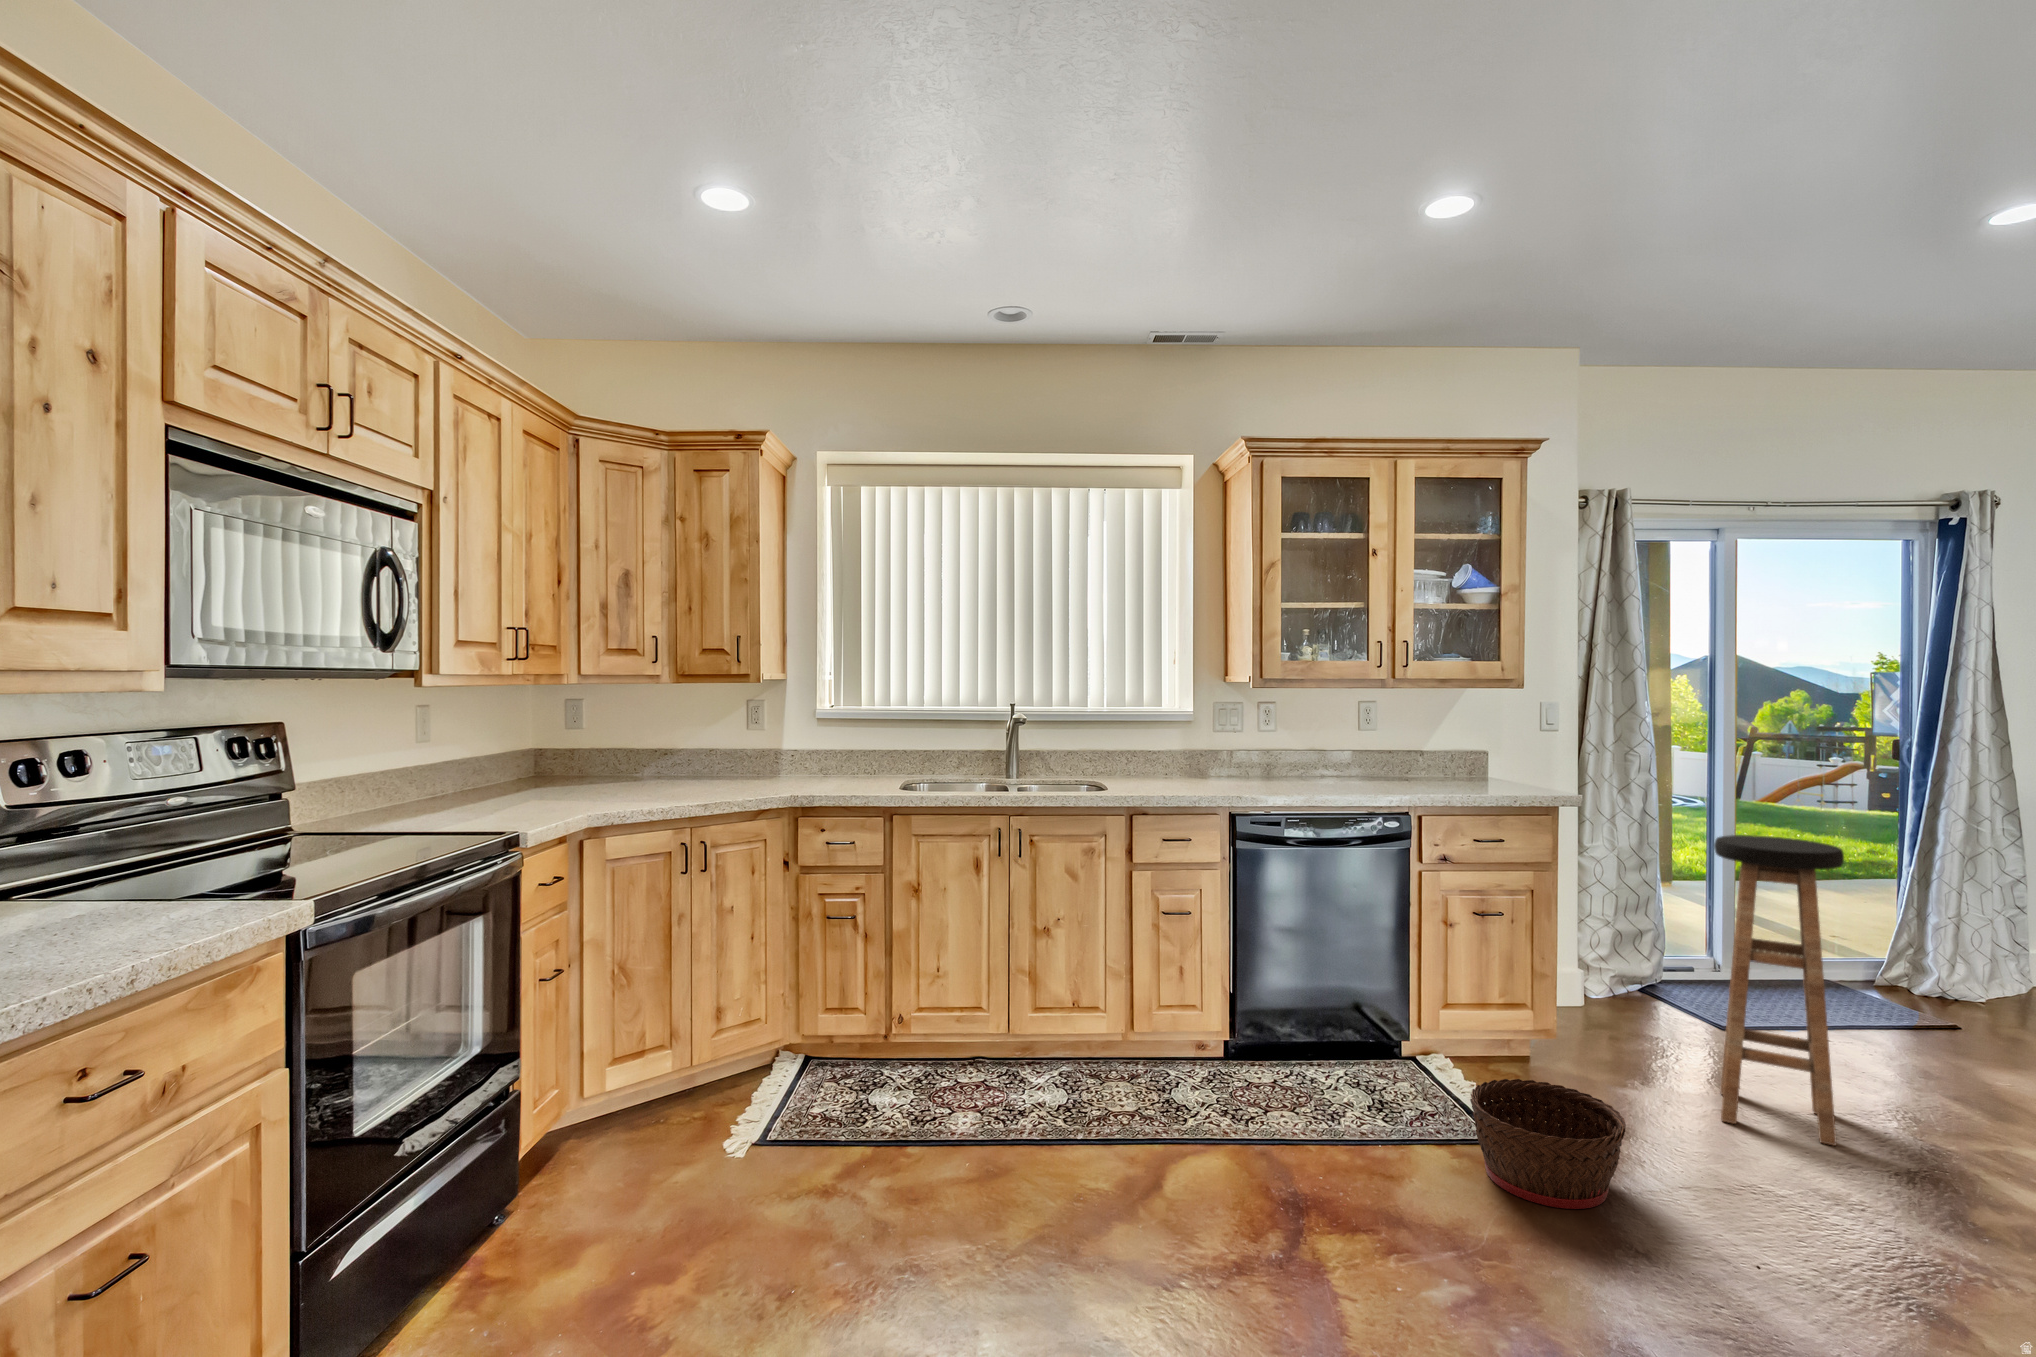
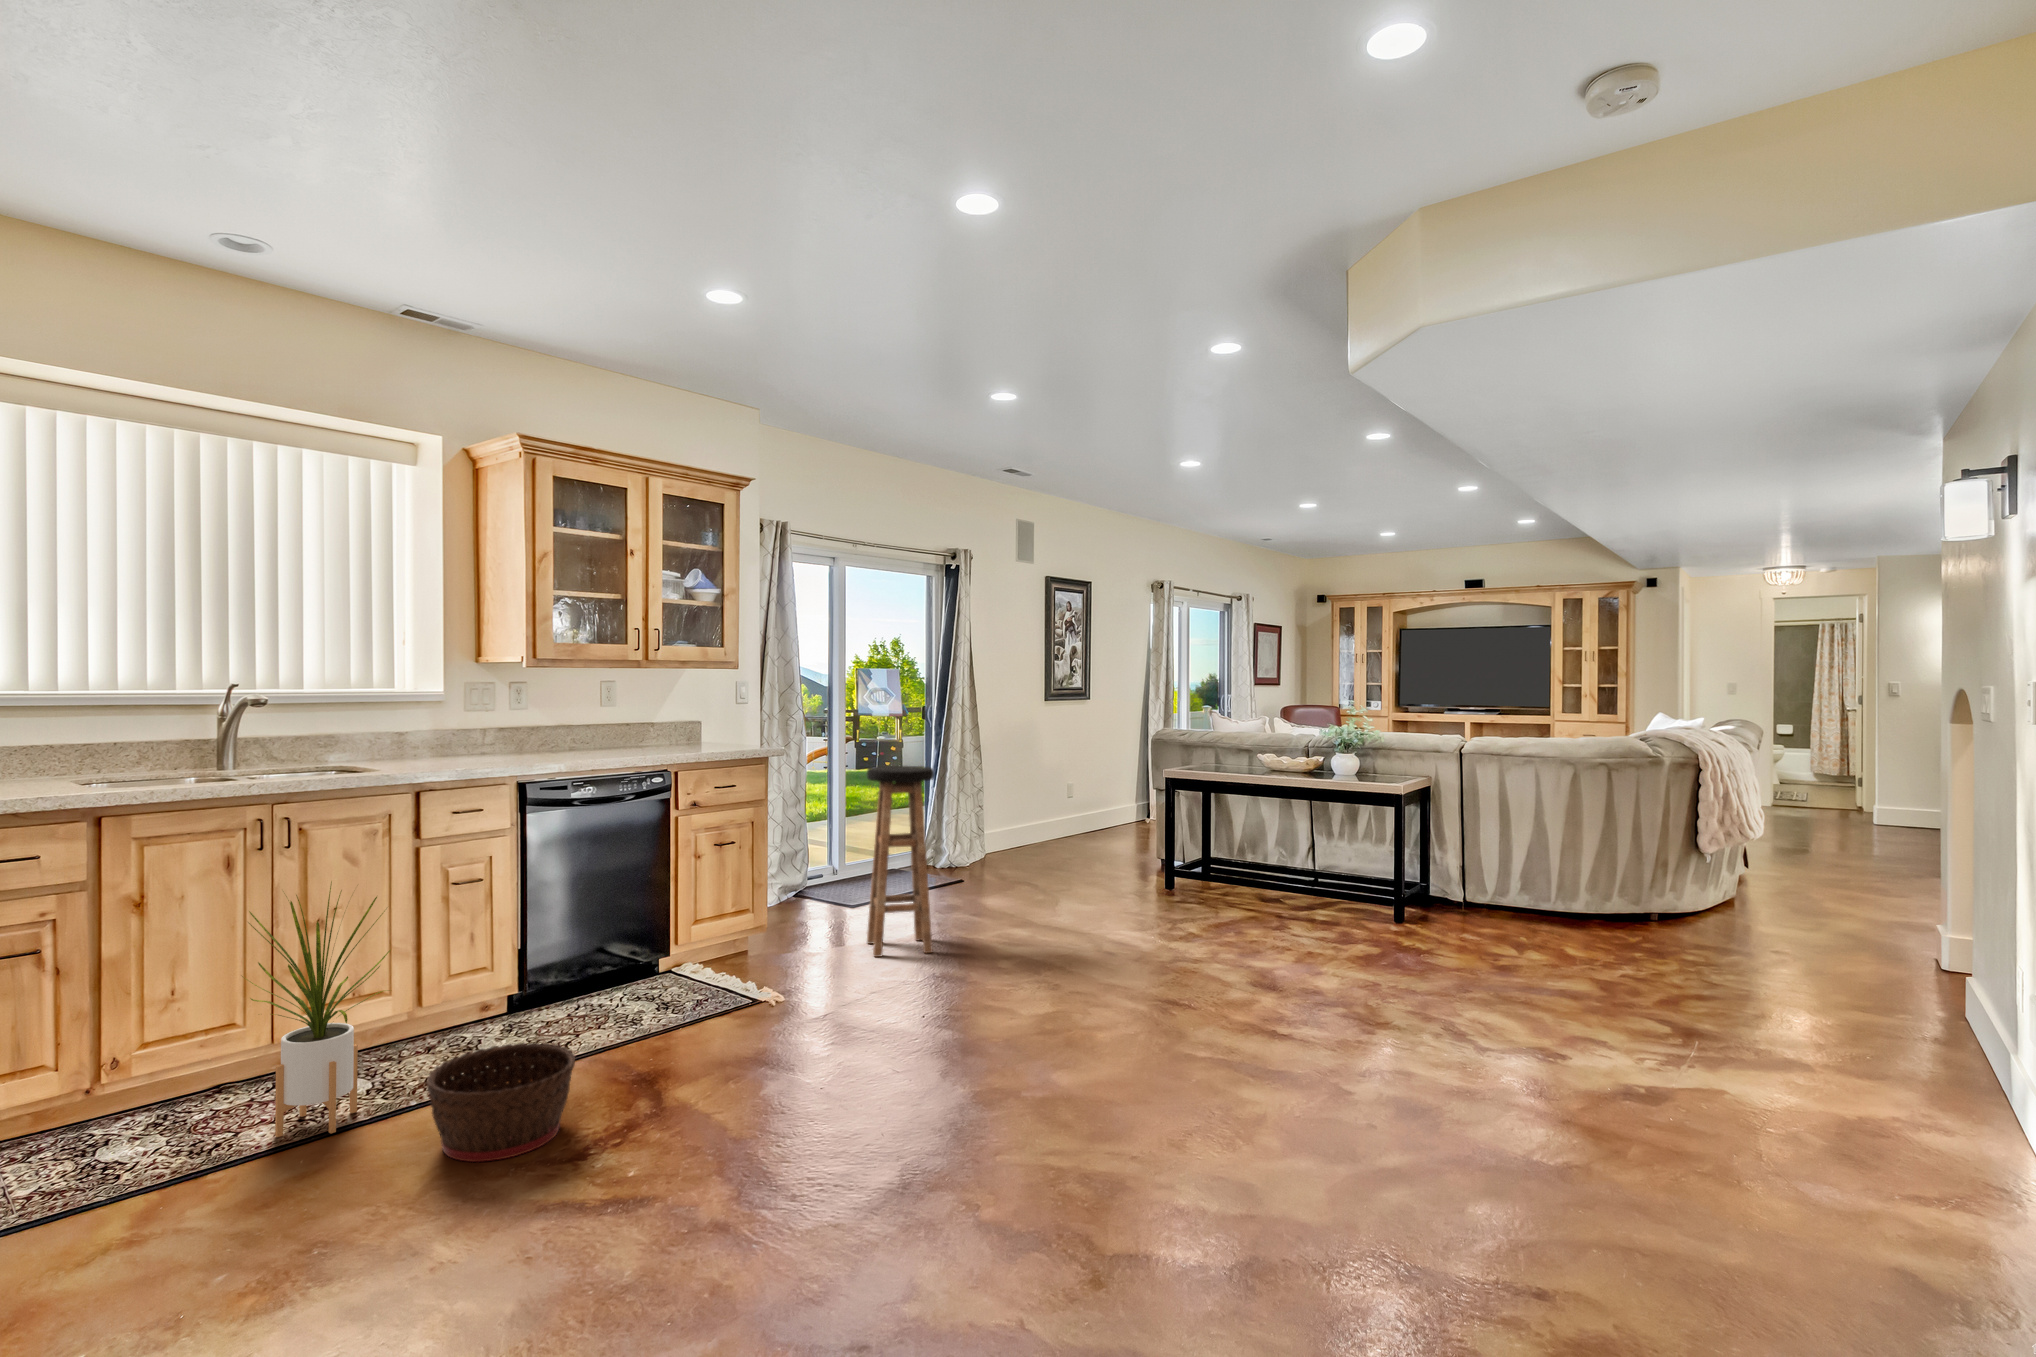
house plant: none [945,897,1066,1144] -> present [242,881,390,1137]
basket: present [1470,1079,1626,1209] -> present [427,1043,575,1162]

